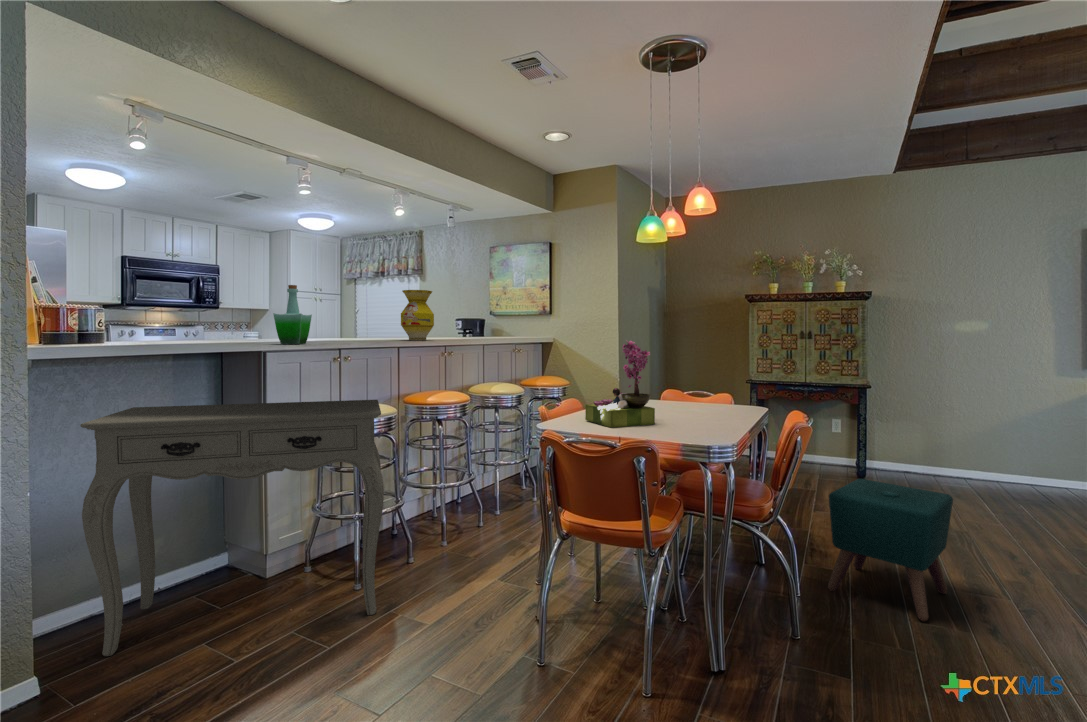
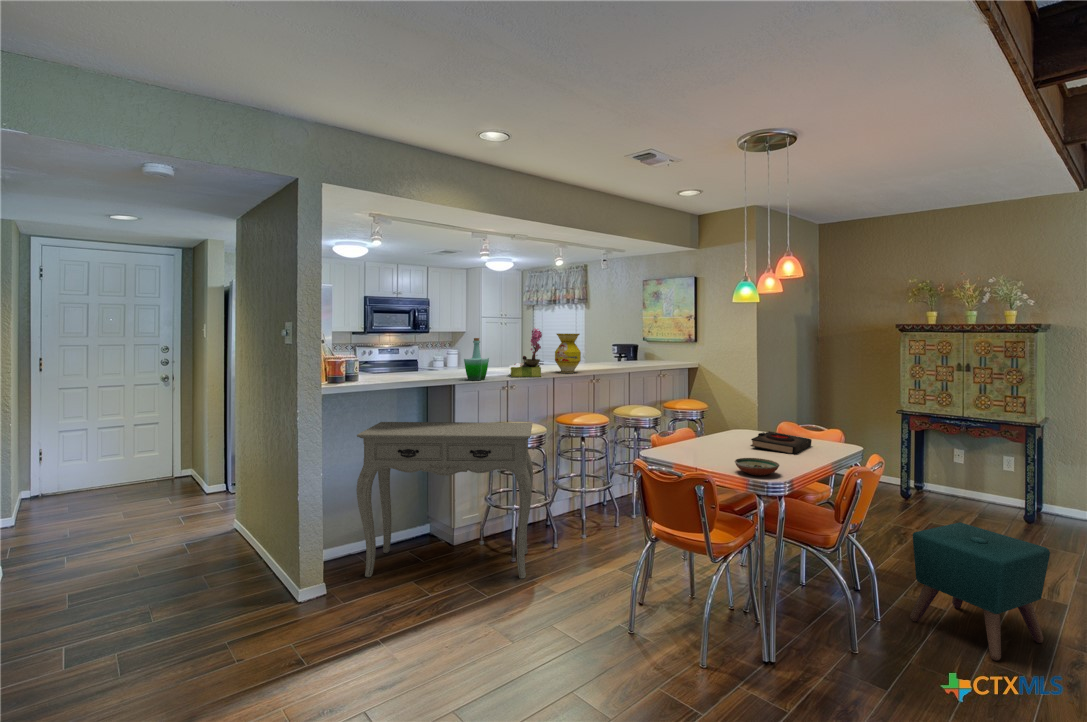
flower arrangement: present [585,340,655,428] -> present [509,328,542,377]
book: none [656,396,714,417] -> present [751,431,812,455]
decorative bowl: none [665,419,720,438] -> present [735,458,779,476]

